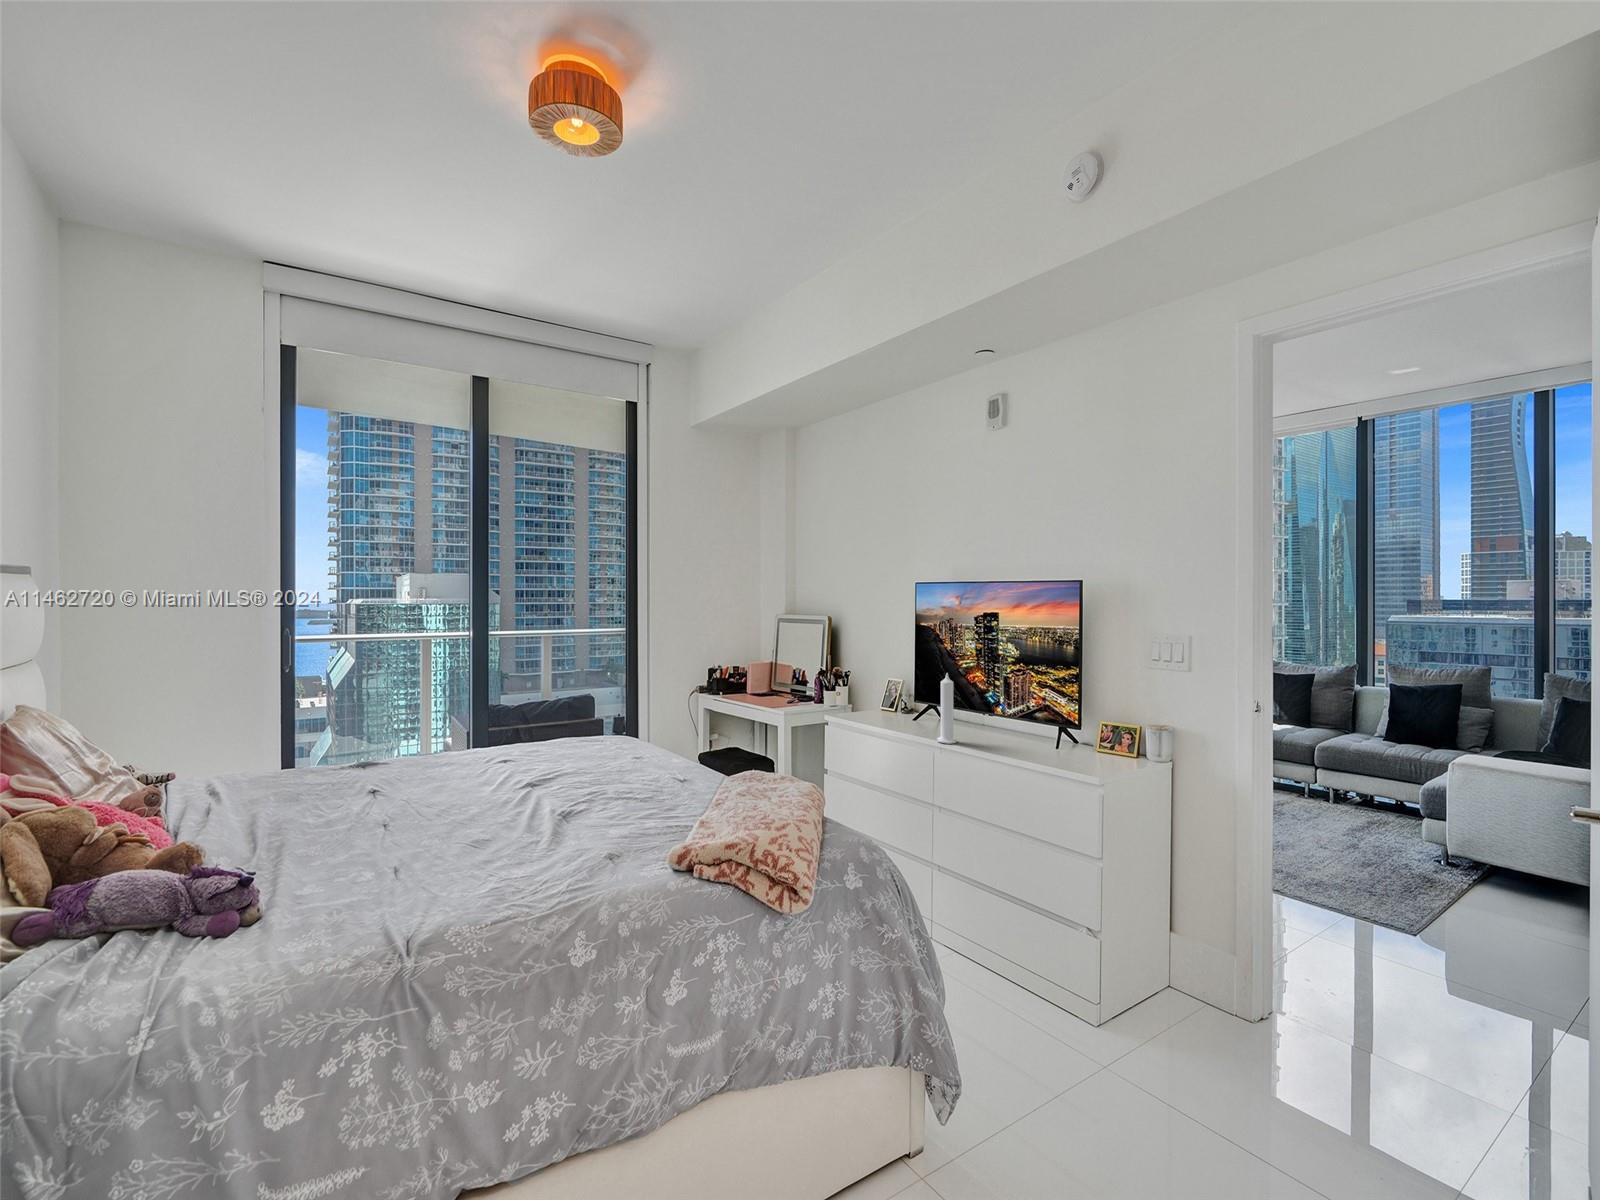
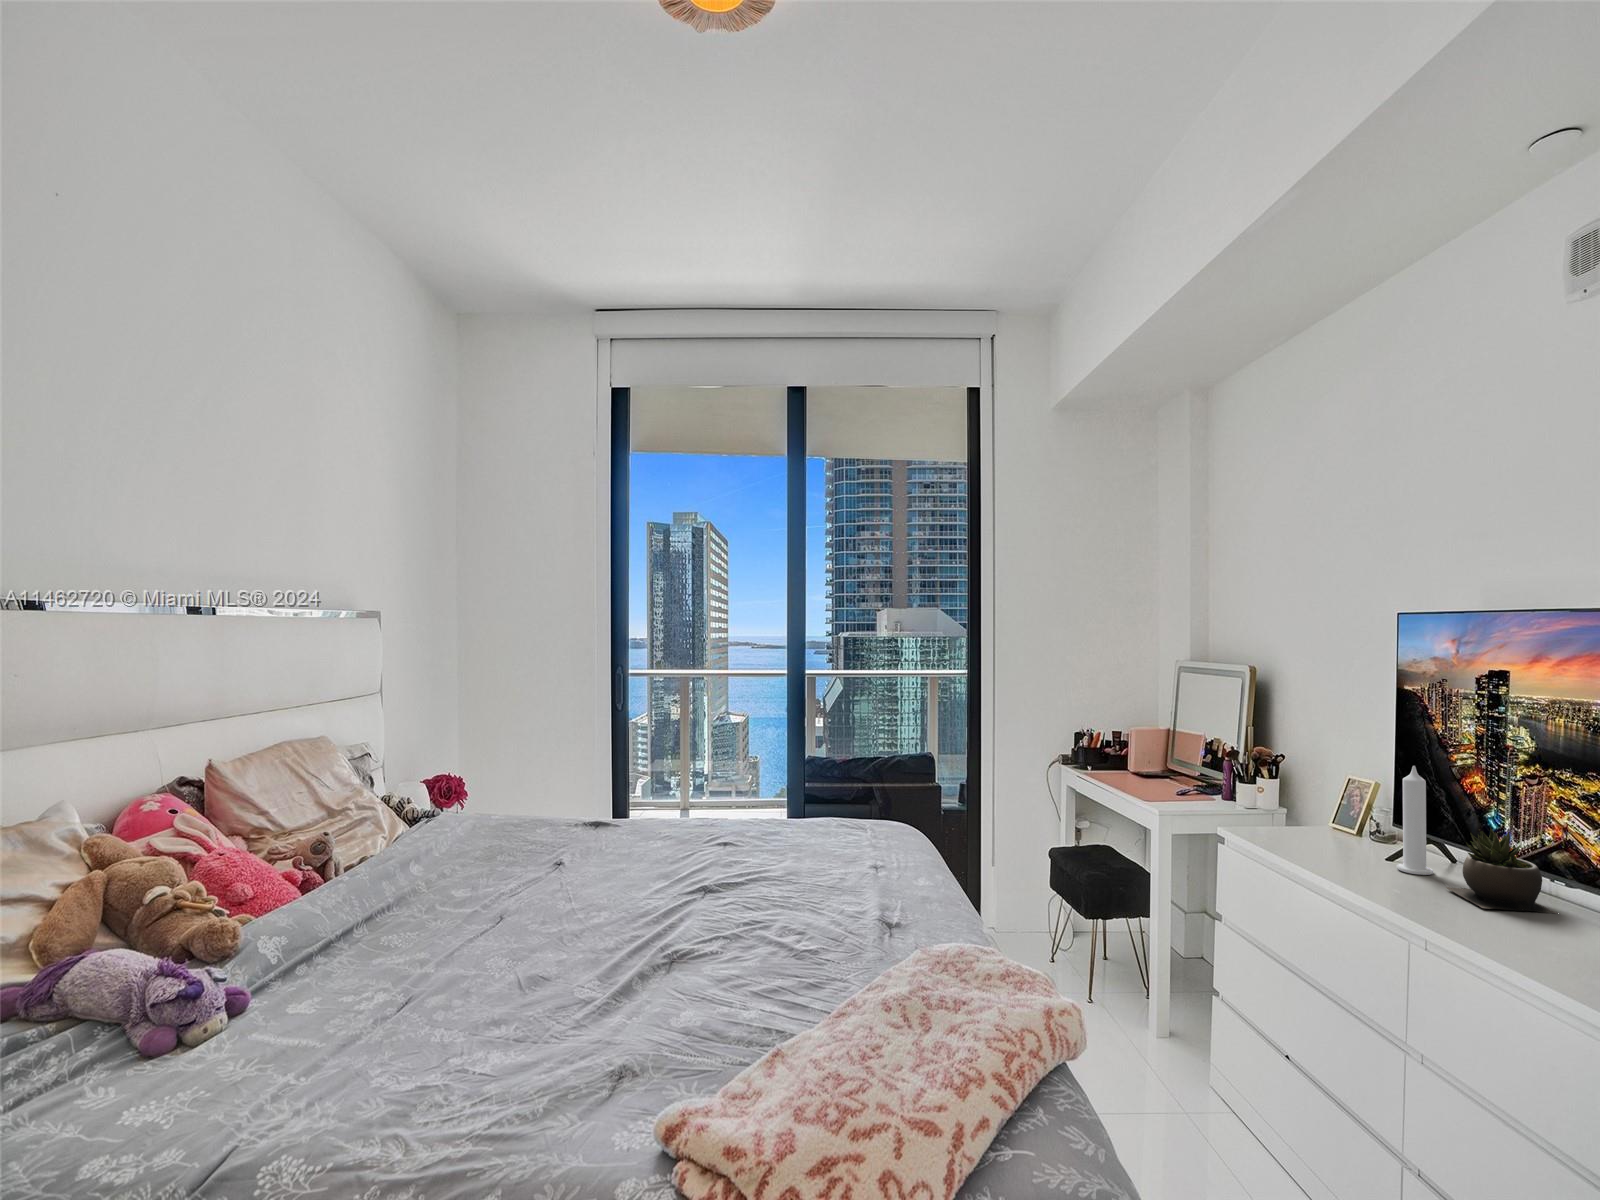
succulent plant: none [982,706,1041,758] -> present [1446,828,1556,913]

